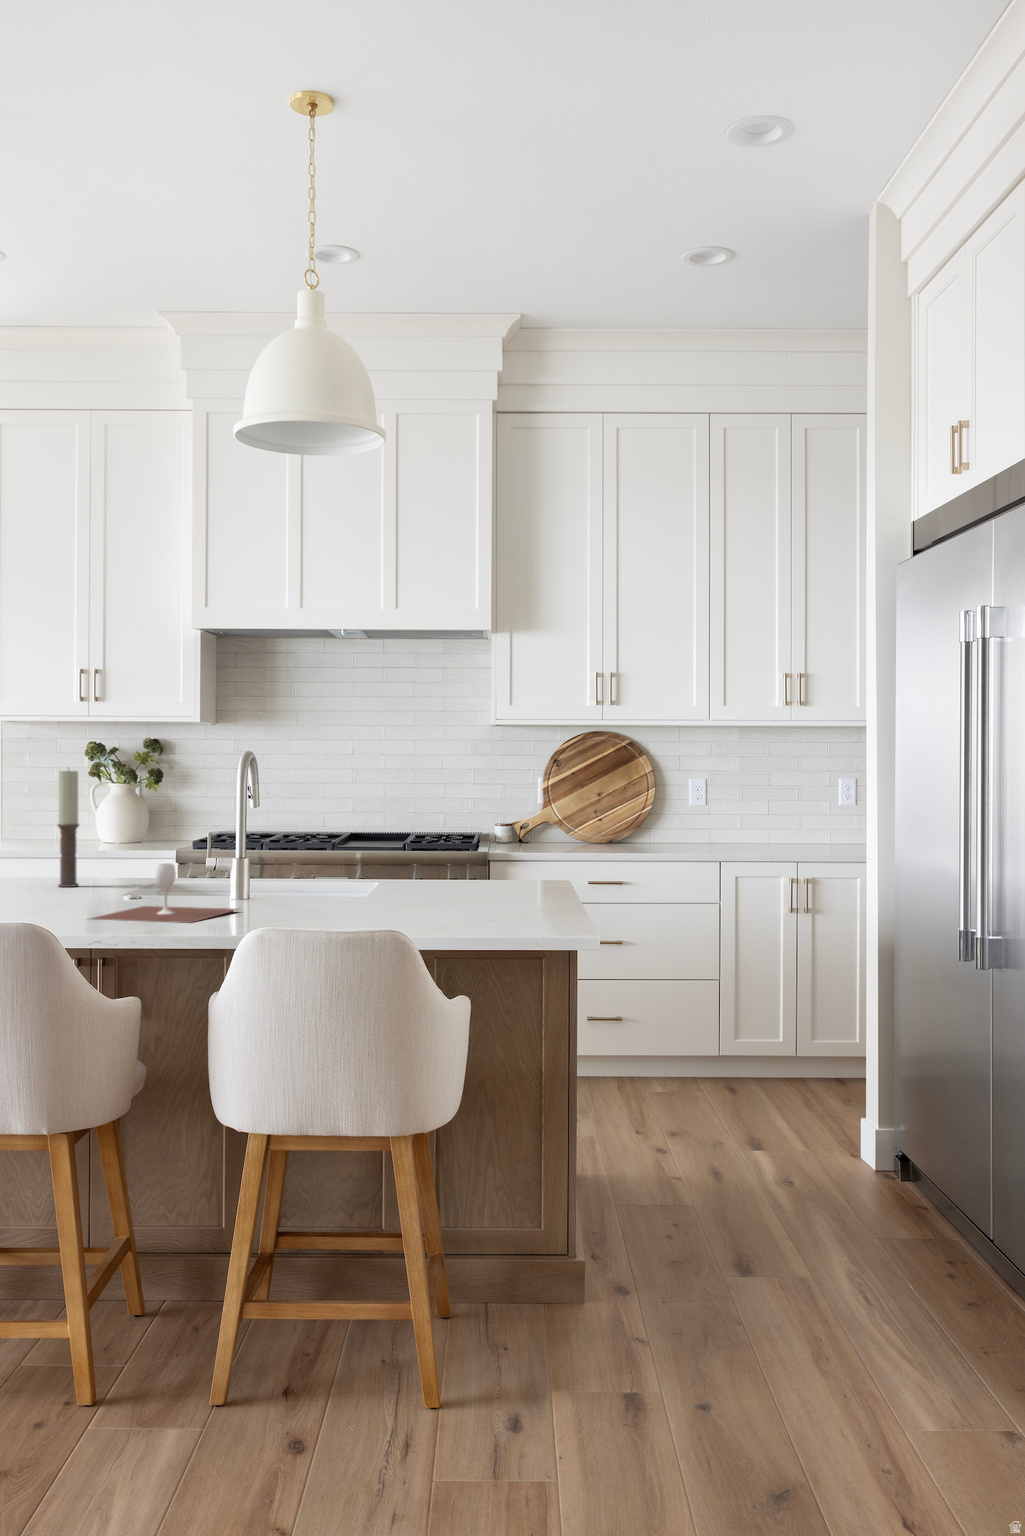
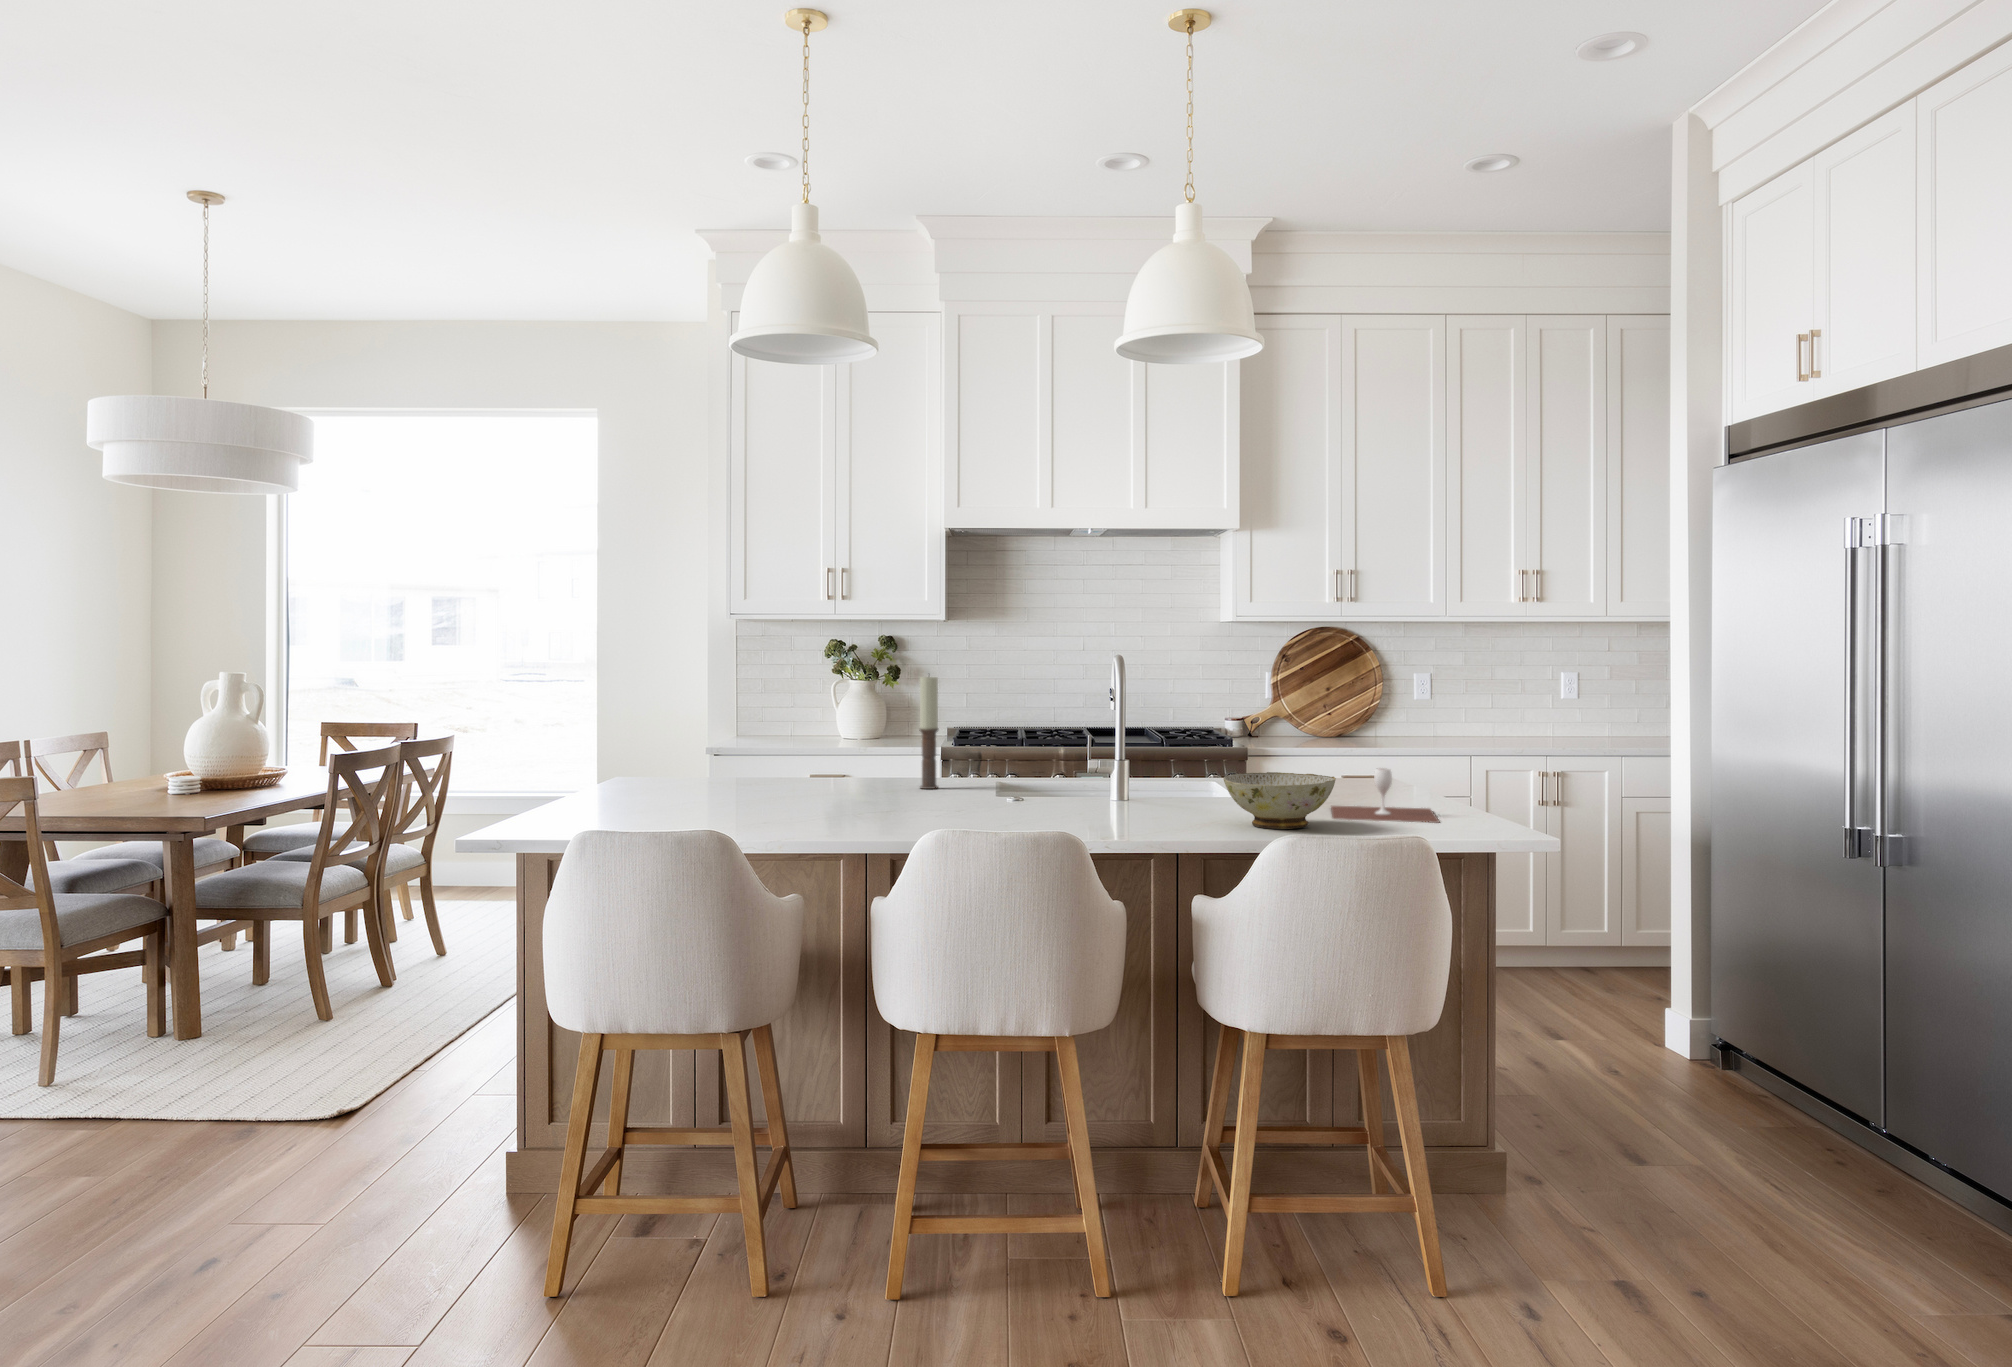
wine glass: present [92,864,237,923] -> present [1331,768,1439,823]
ceramic bowl: none [277,864,394,921] -> present [1224,772,1336,829]

